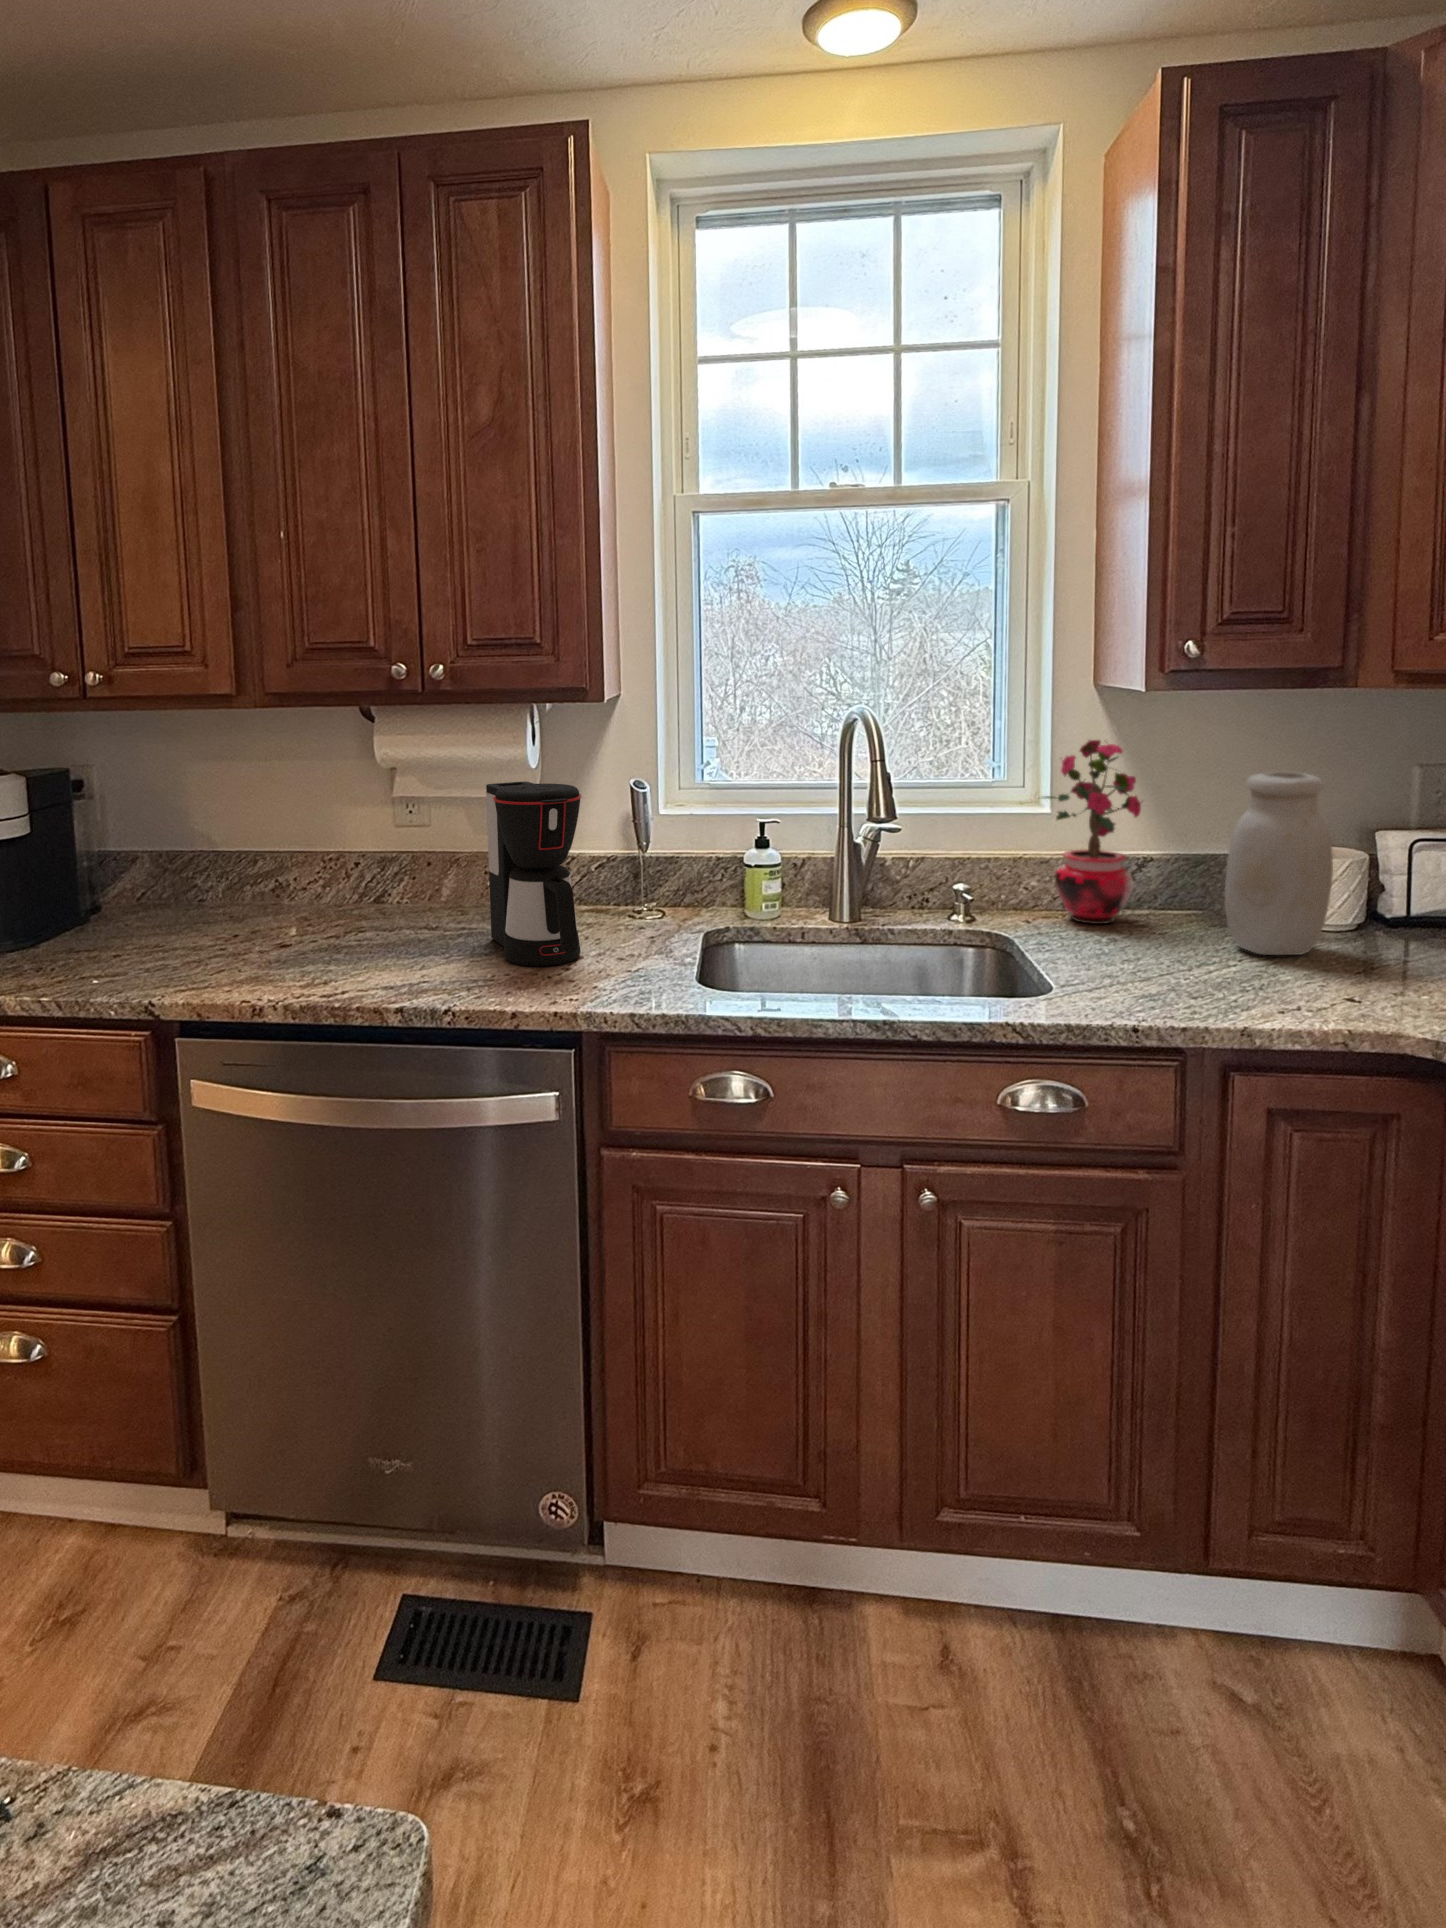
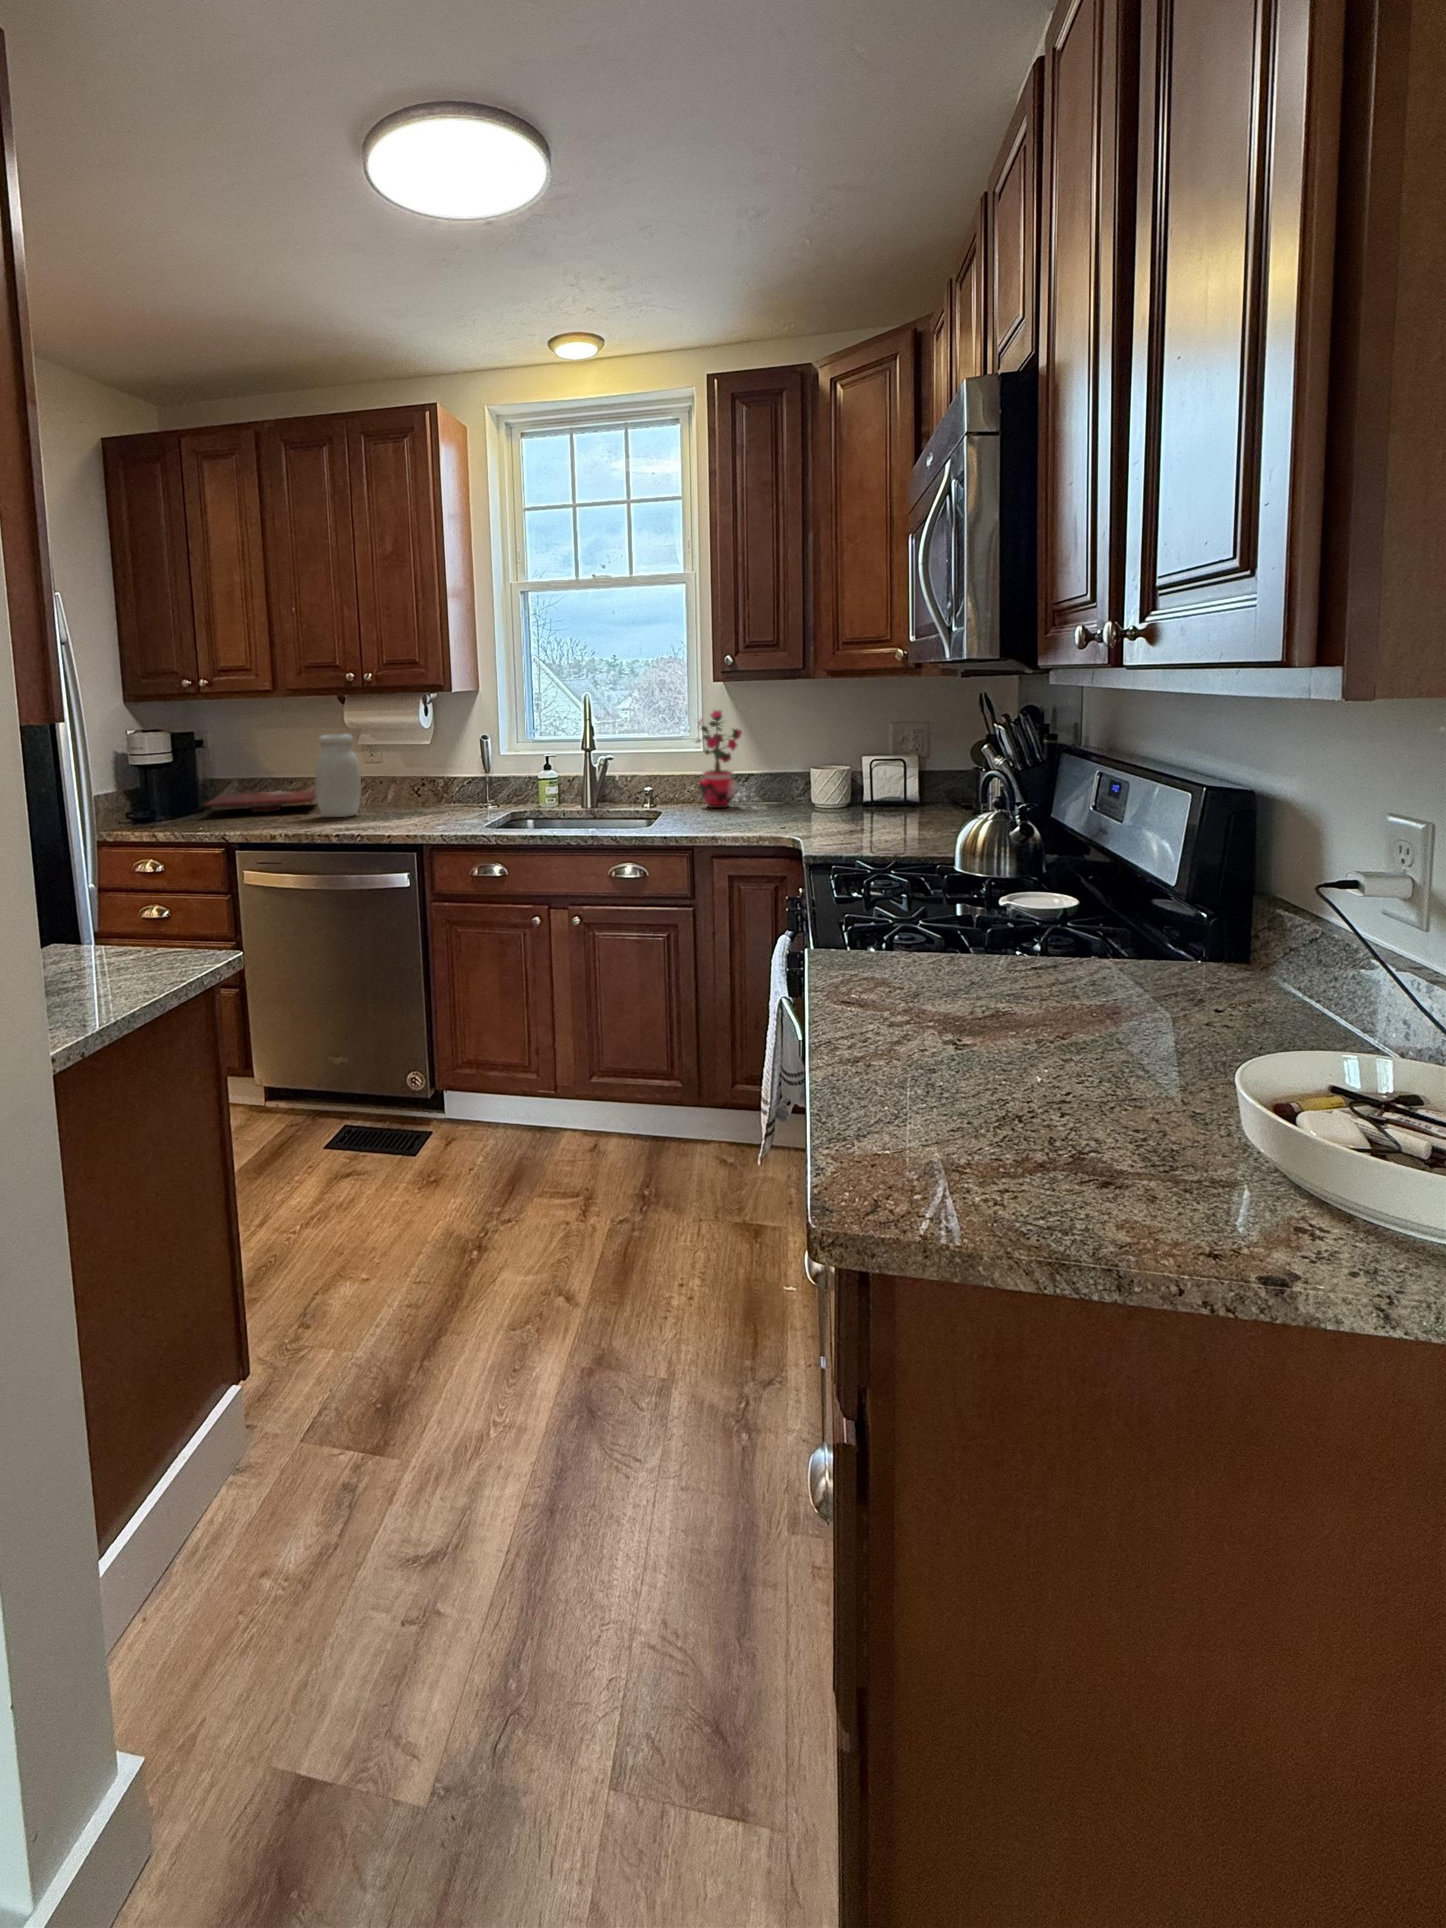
jar: present [1225,772,1333,955] -> present [315,734,361,817]
coffee maker: present [486,782,582,966] -> none [393,734,439,823]
cutting board: none [94,873,311,923] -> present [204,791,316,812]

